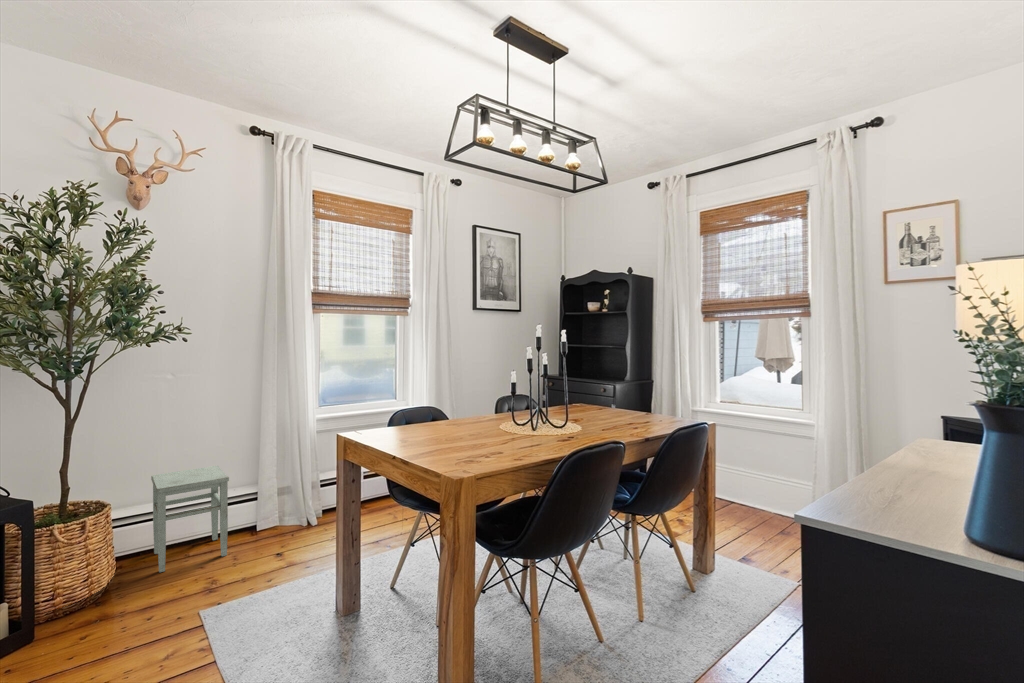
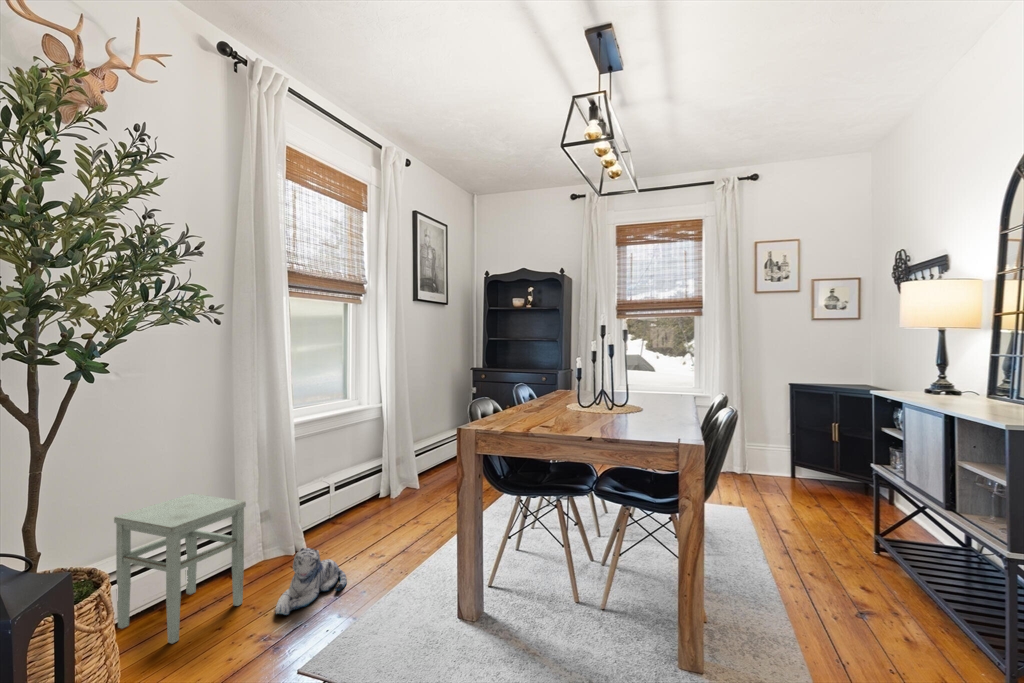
plush toy: none [226,521,308,572] -> present [275,548,347,615]

